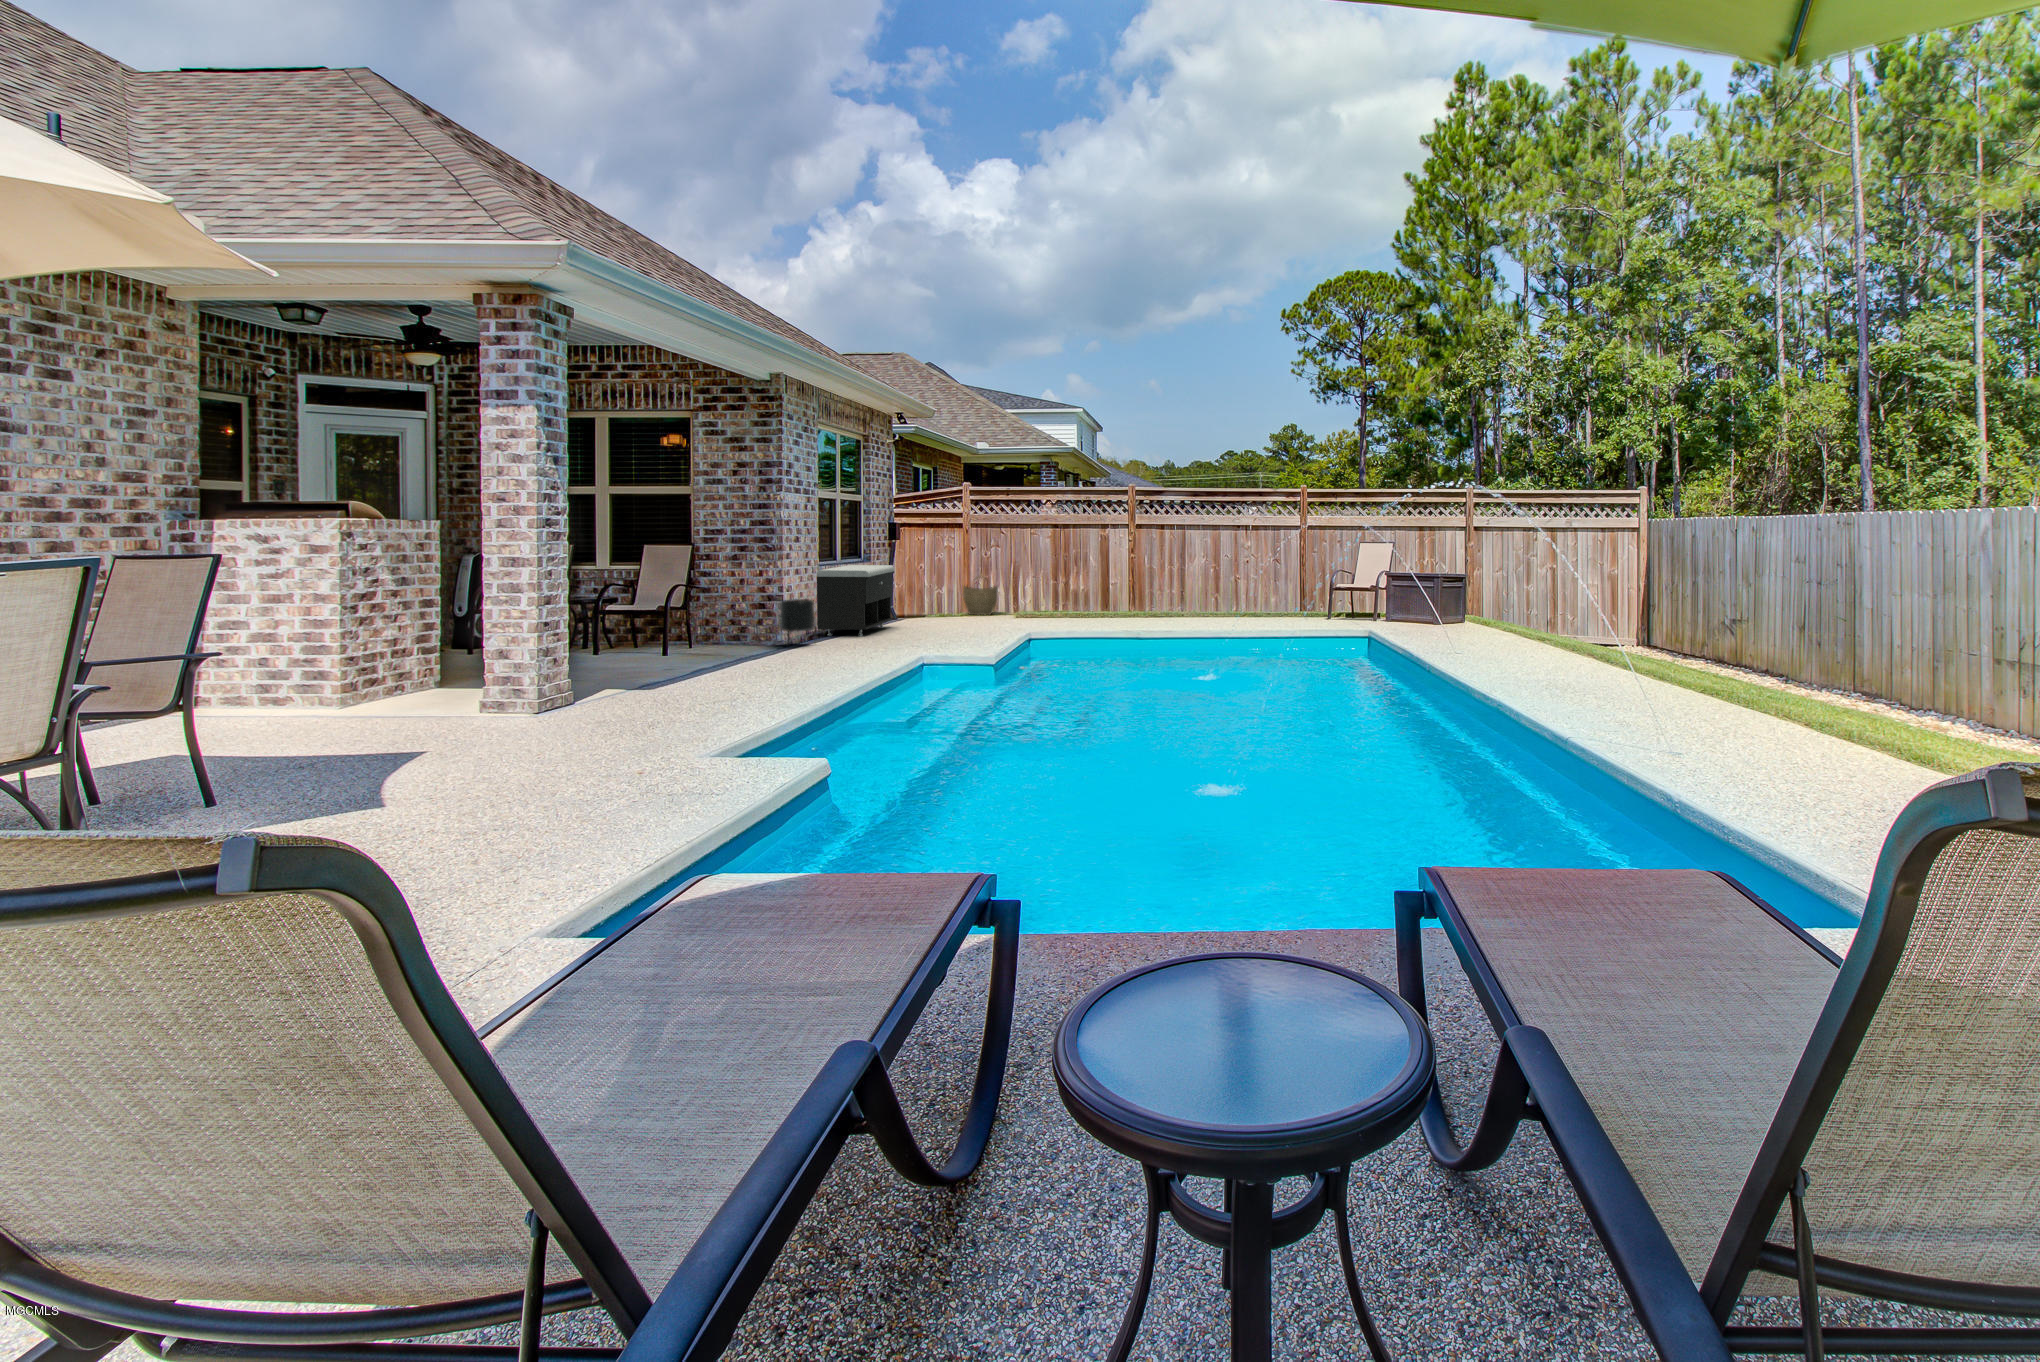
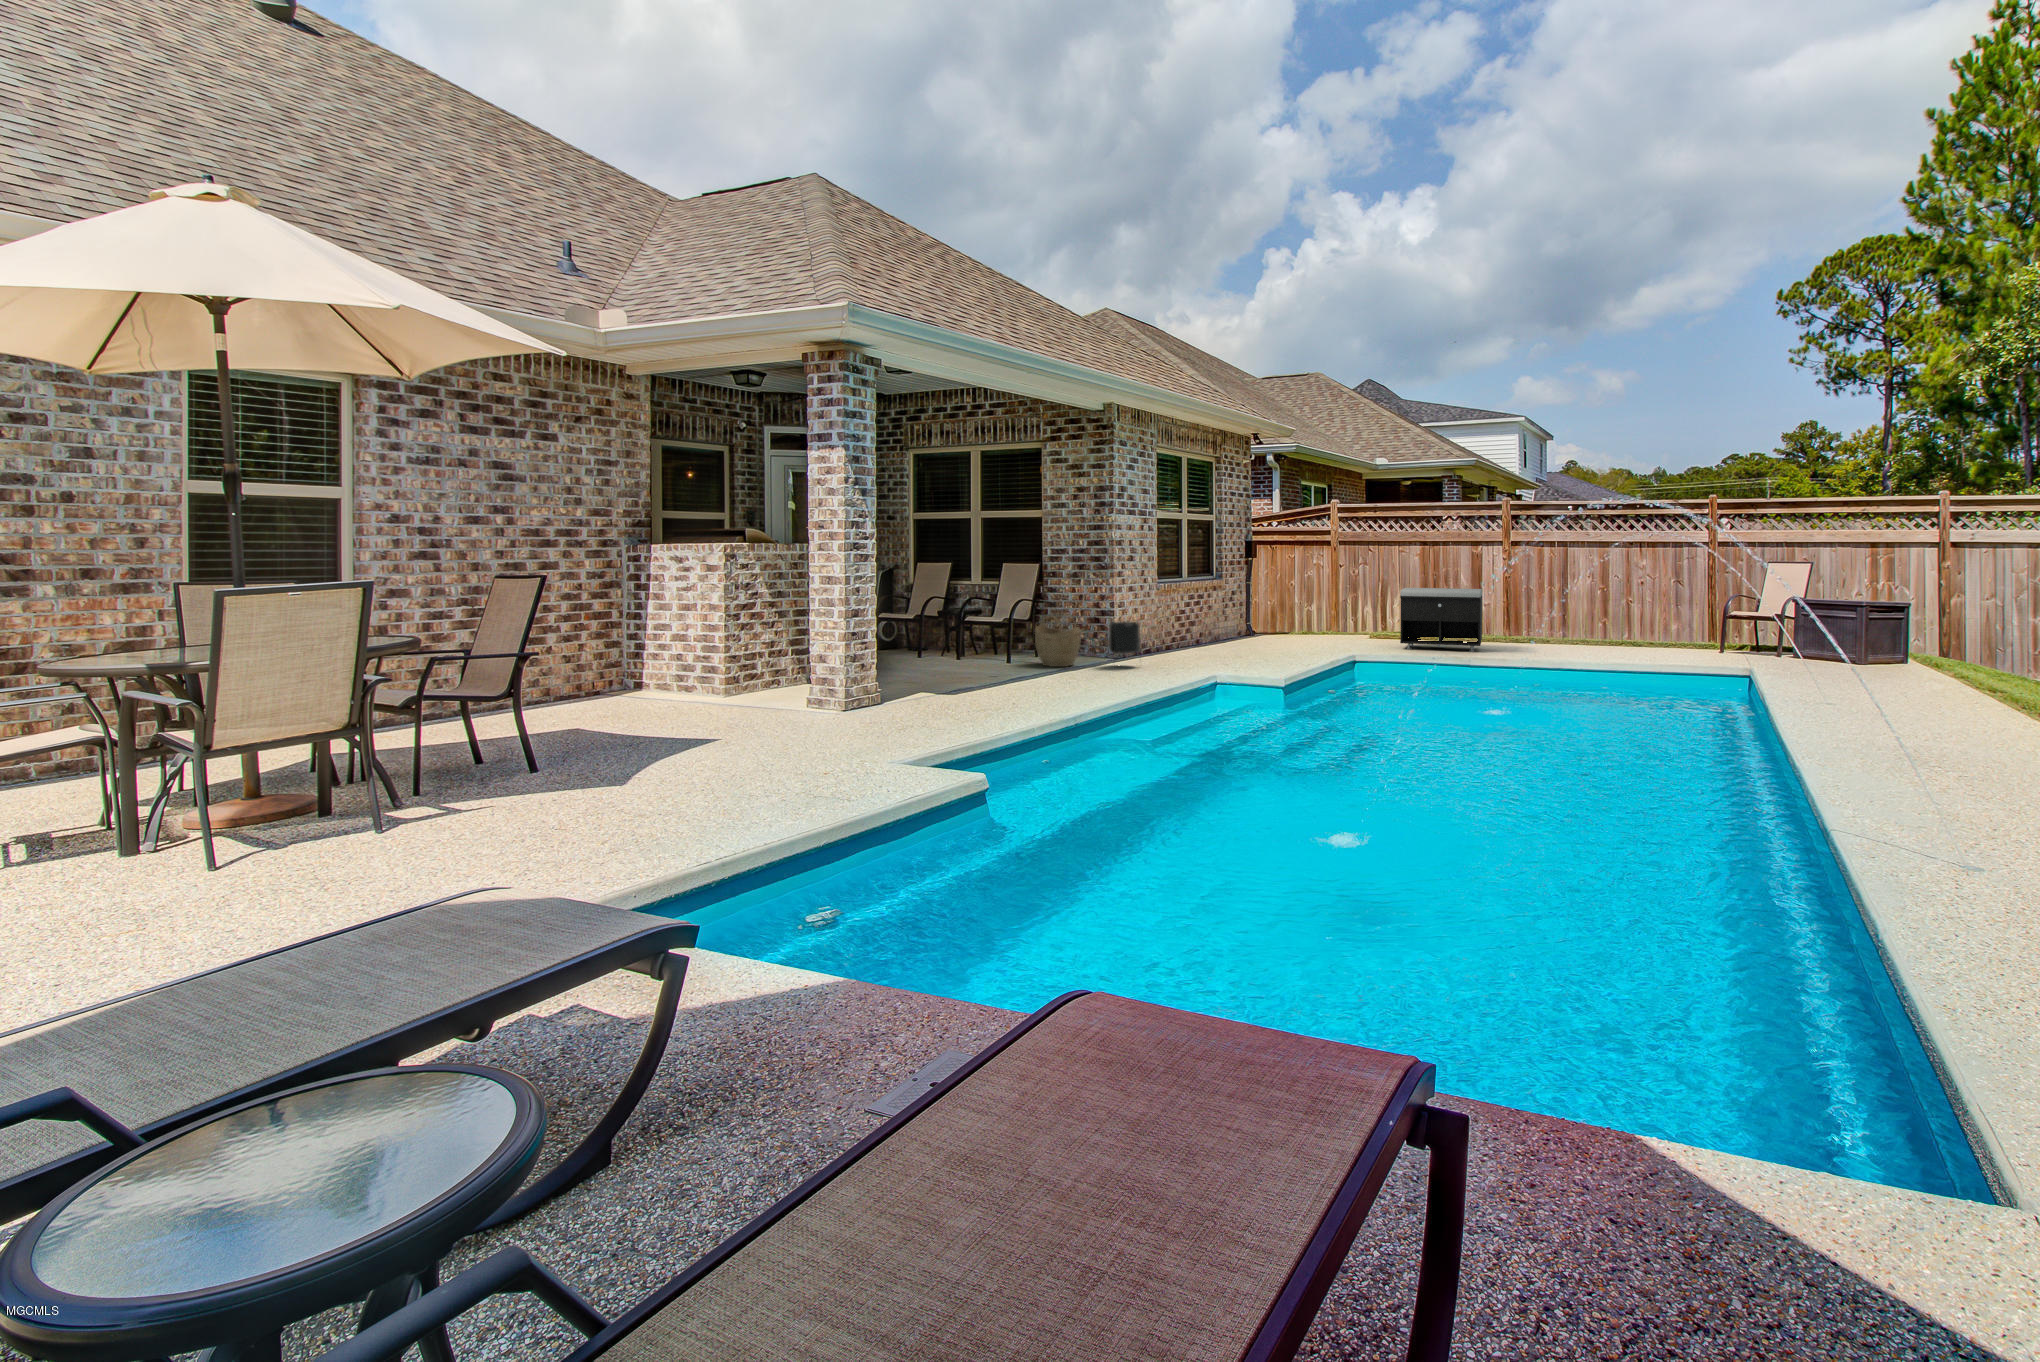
storage bench: present [817,565,894,636] -> present [1400,588,1482,652]
woven basket: present [963,576,998,615] -> present [1035,617,1081,667]

